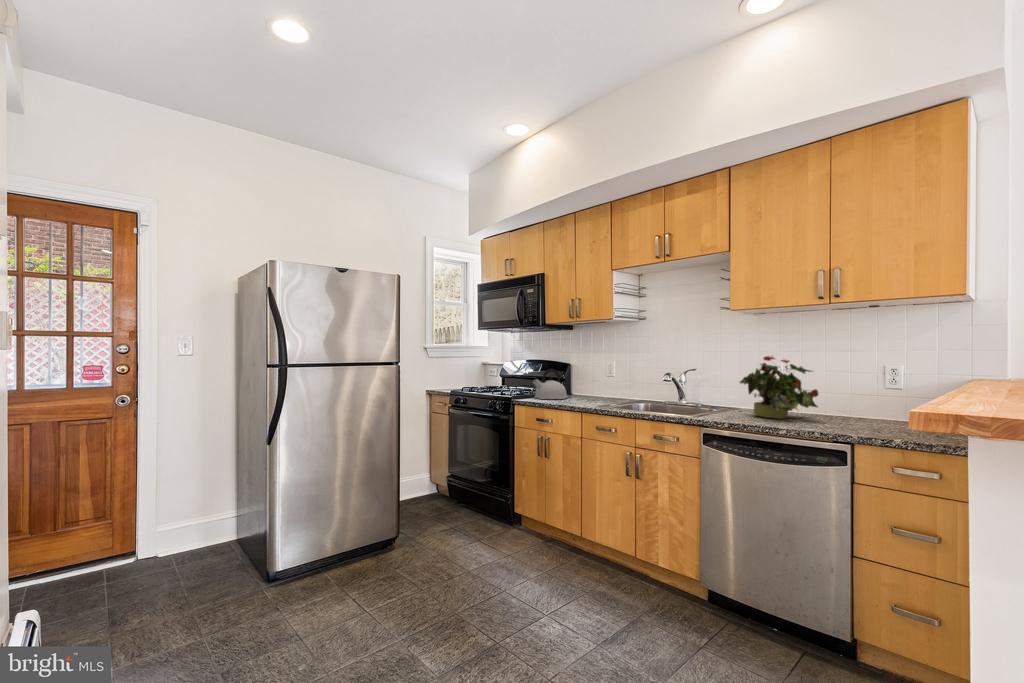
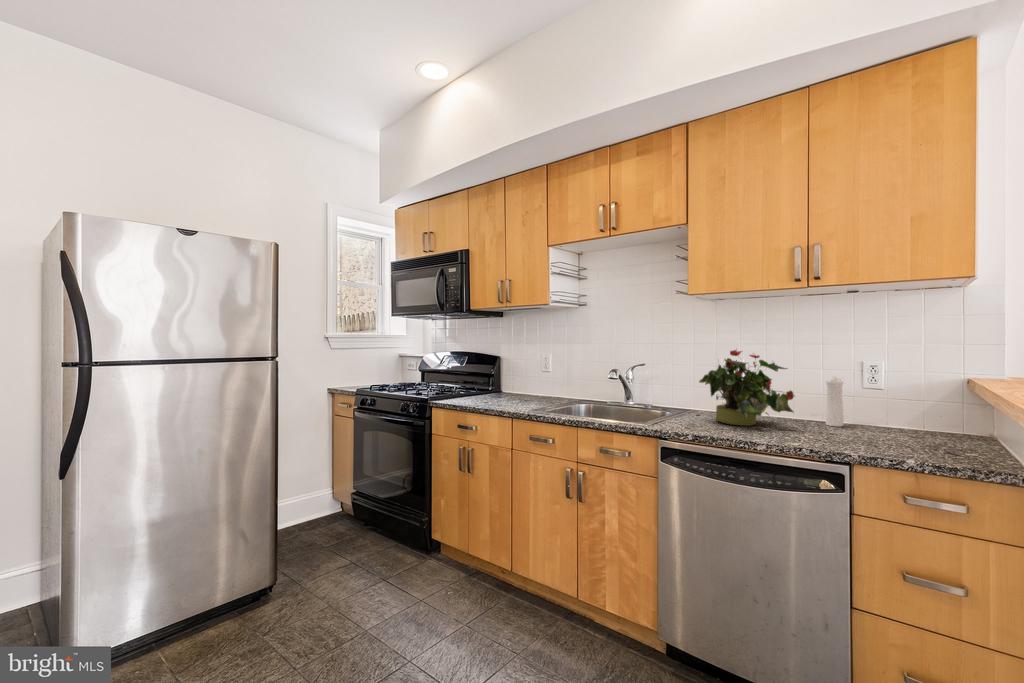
kettle: present [533,369,567,399] -> none [454,364,496,401]
pepper mill: none [850,373,877,421] -> present [826,377,844,427]

